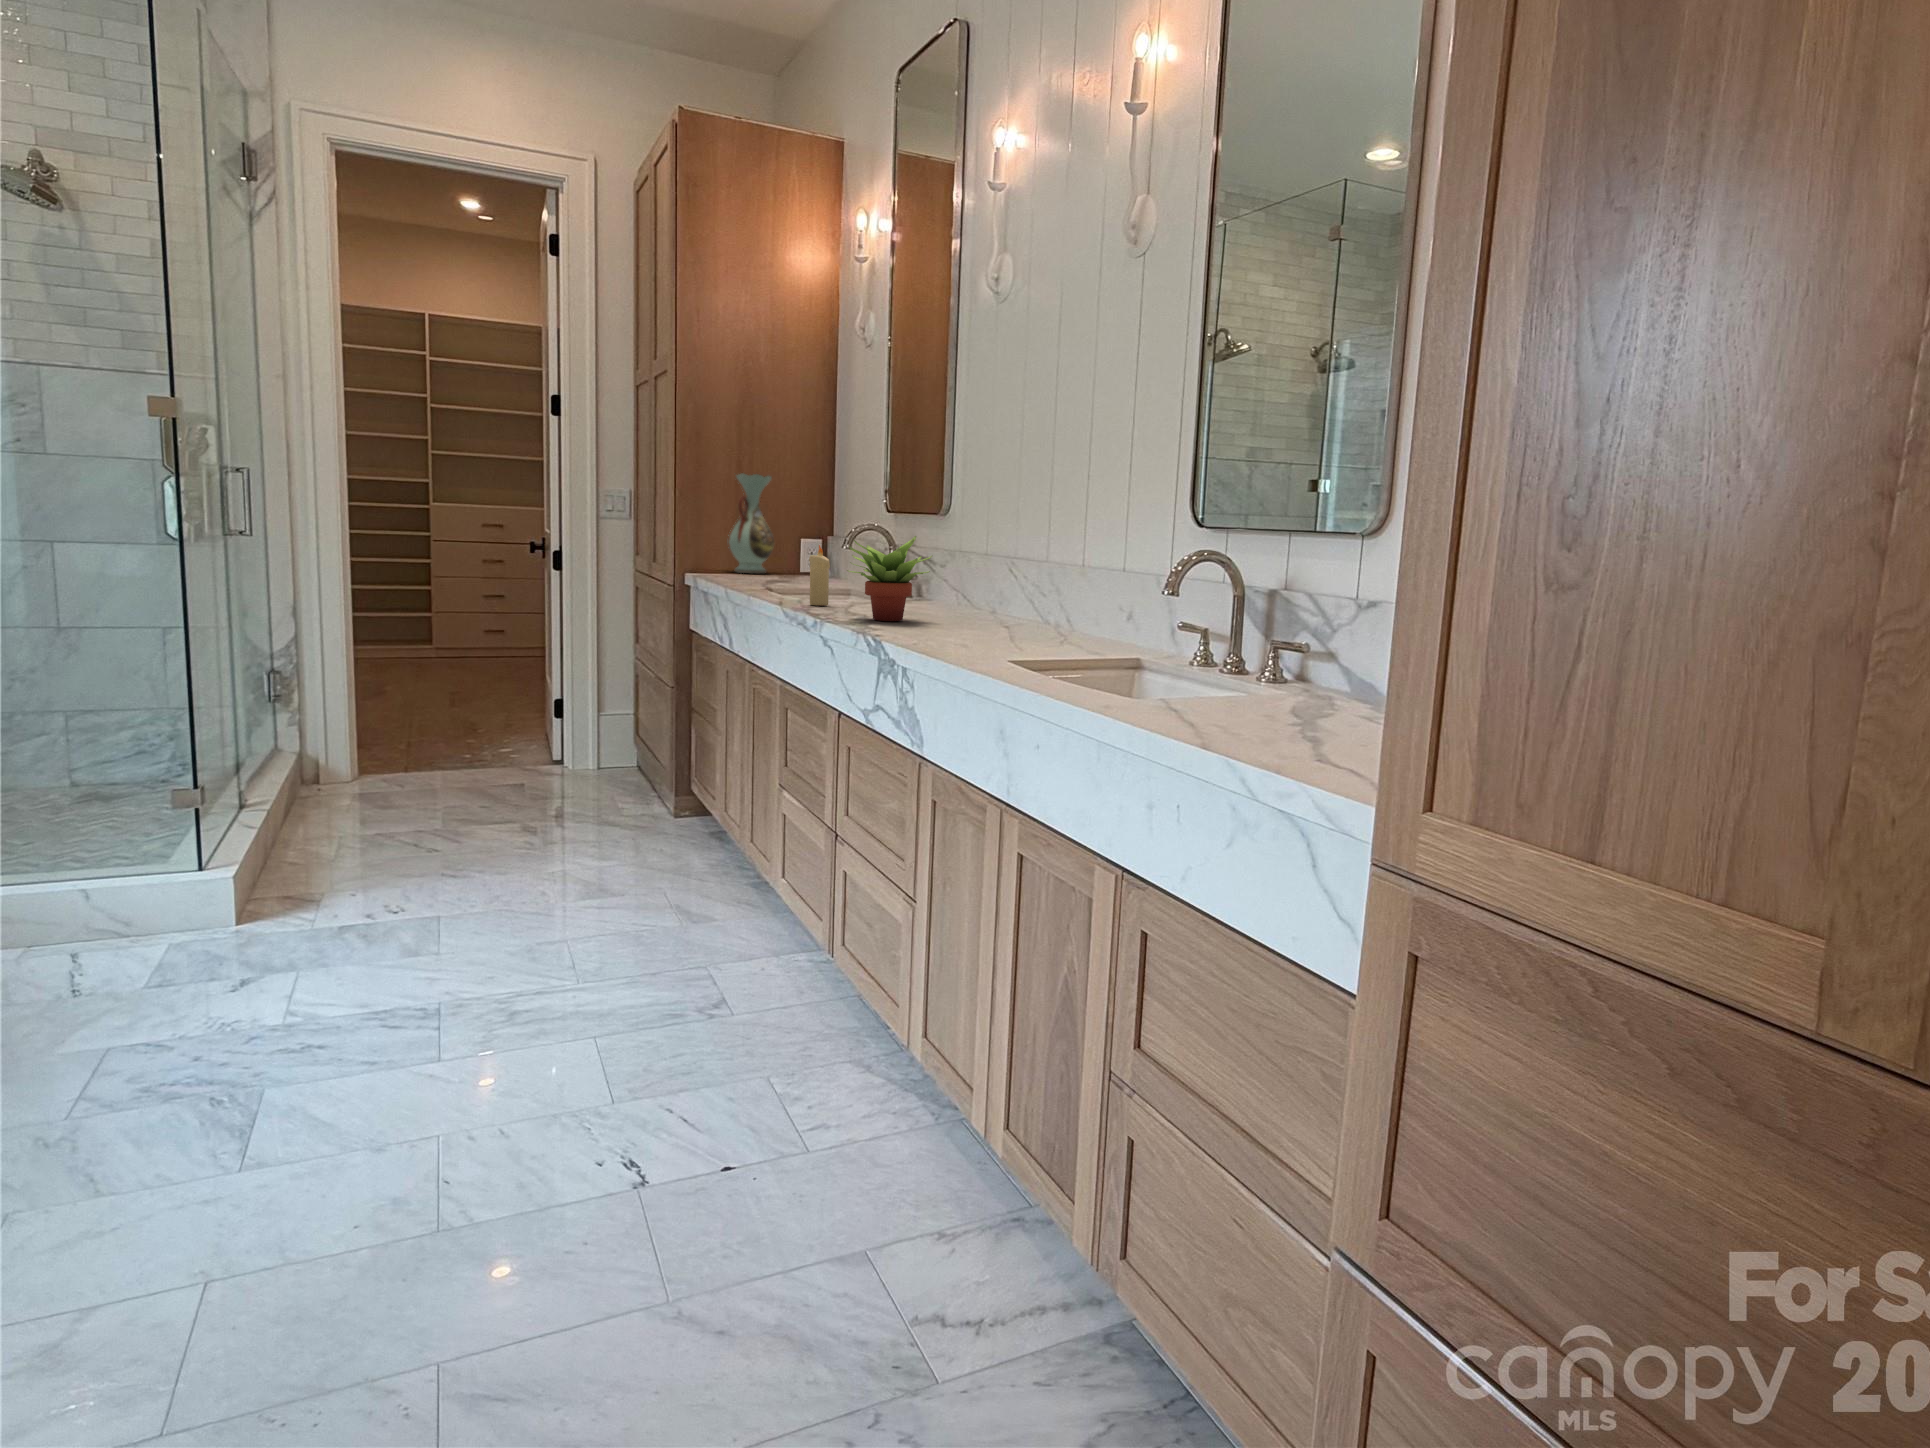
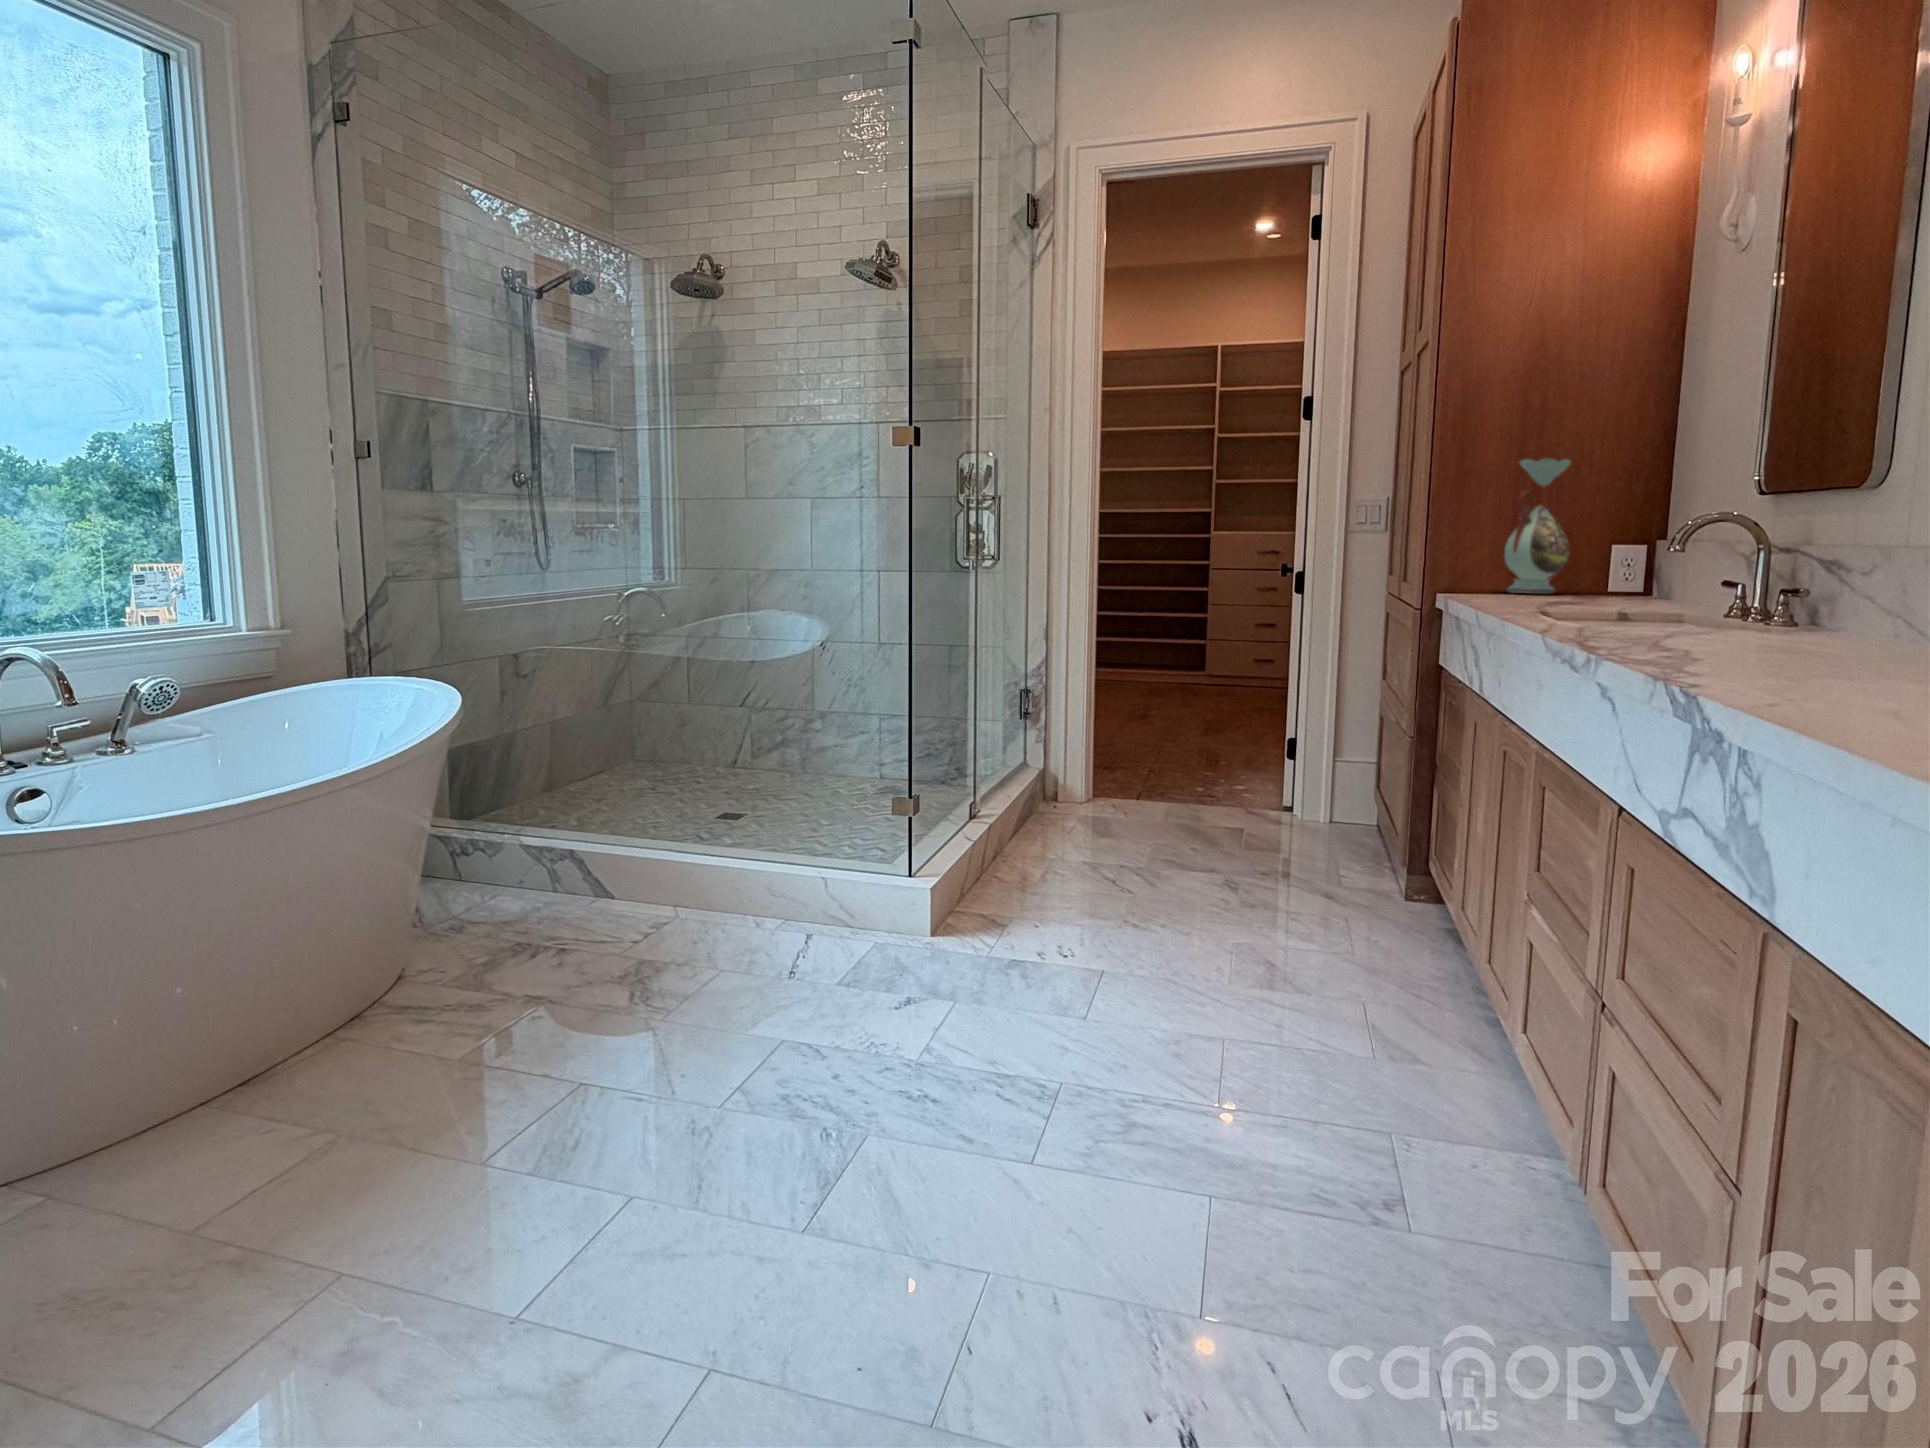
succulent plant: present [847,536,932,621] -> none [1654,514,1838,661]
candle: present [809,545,830,606] -> none [1594,541,1633,635]

